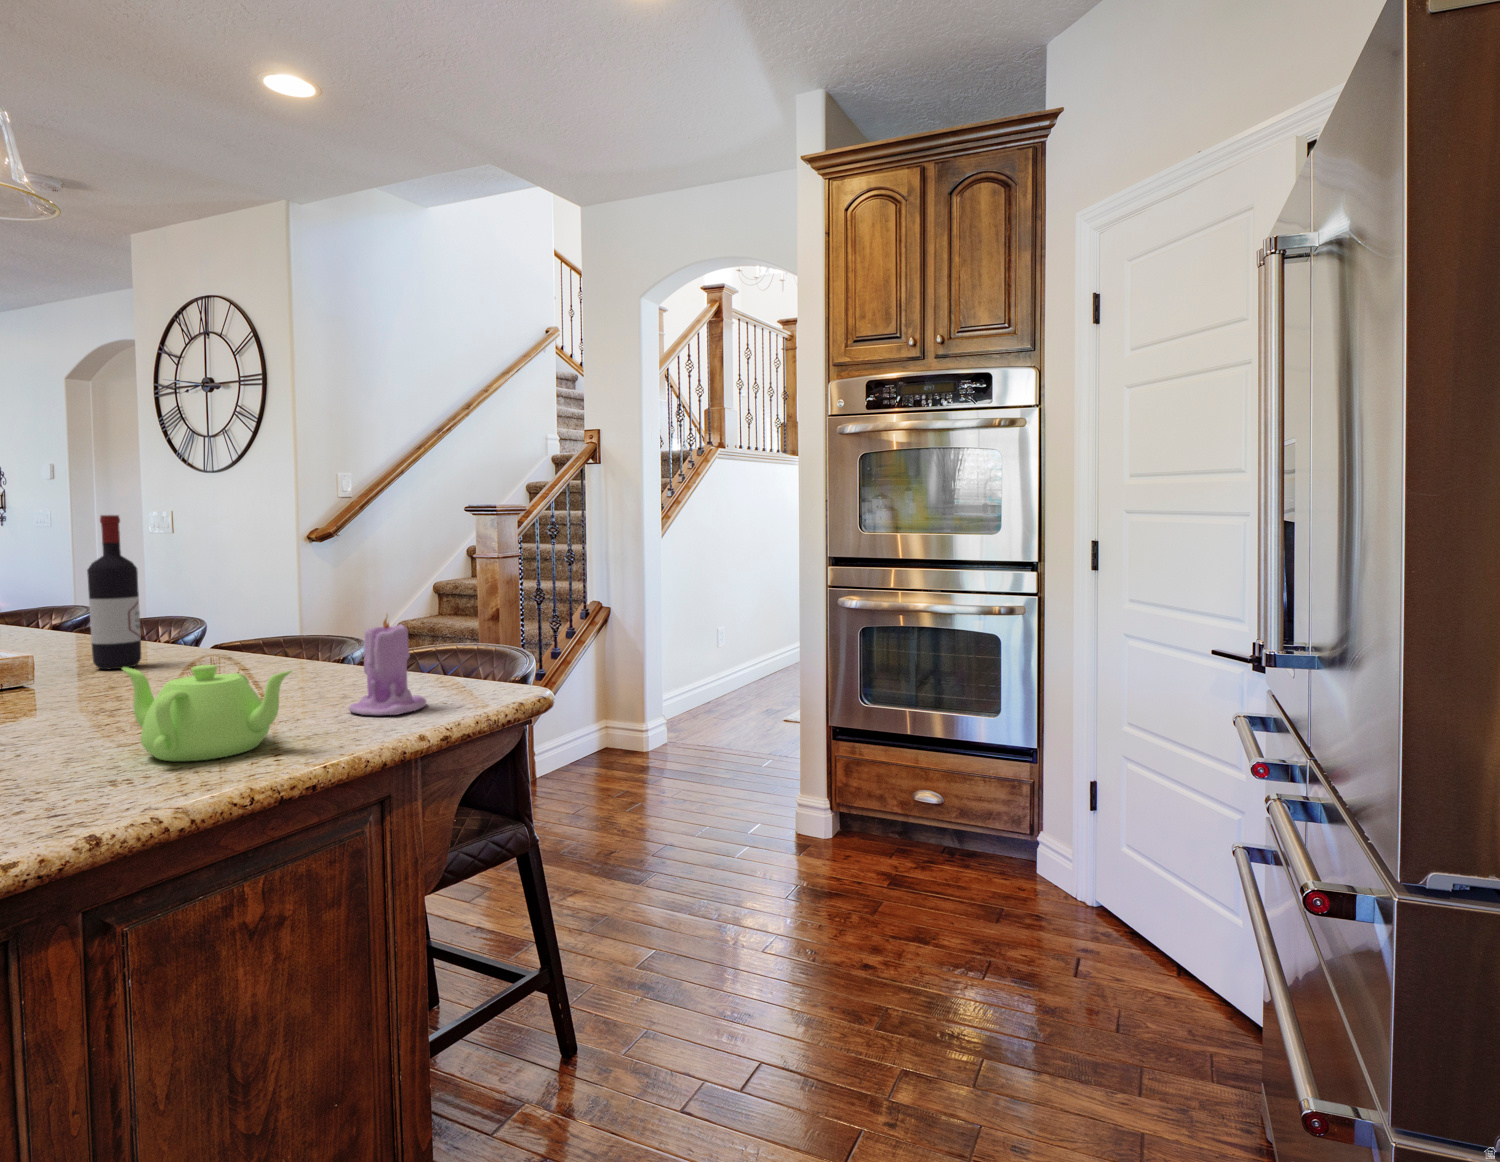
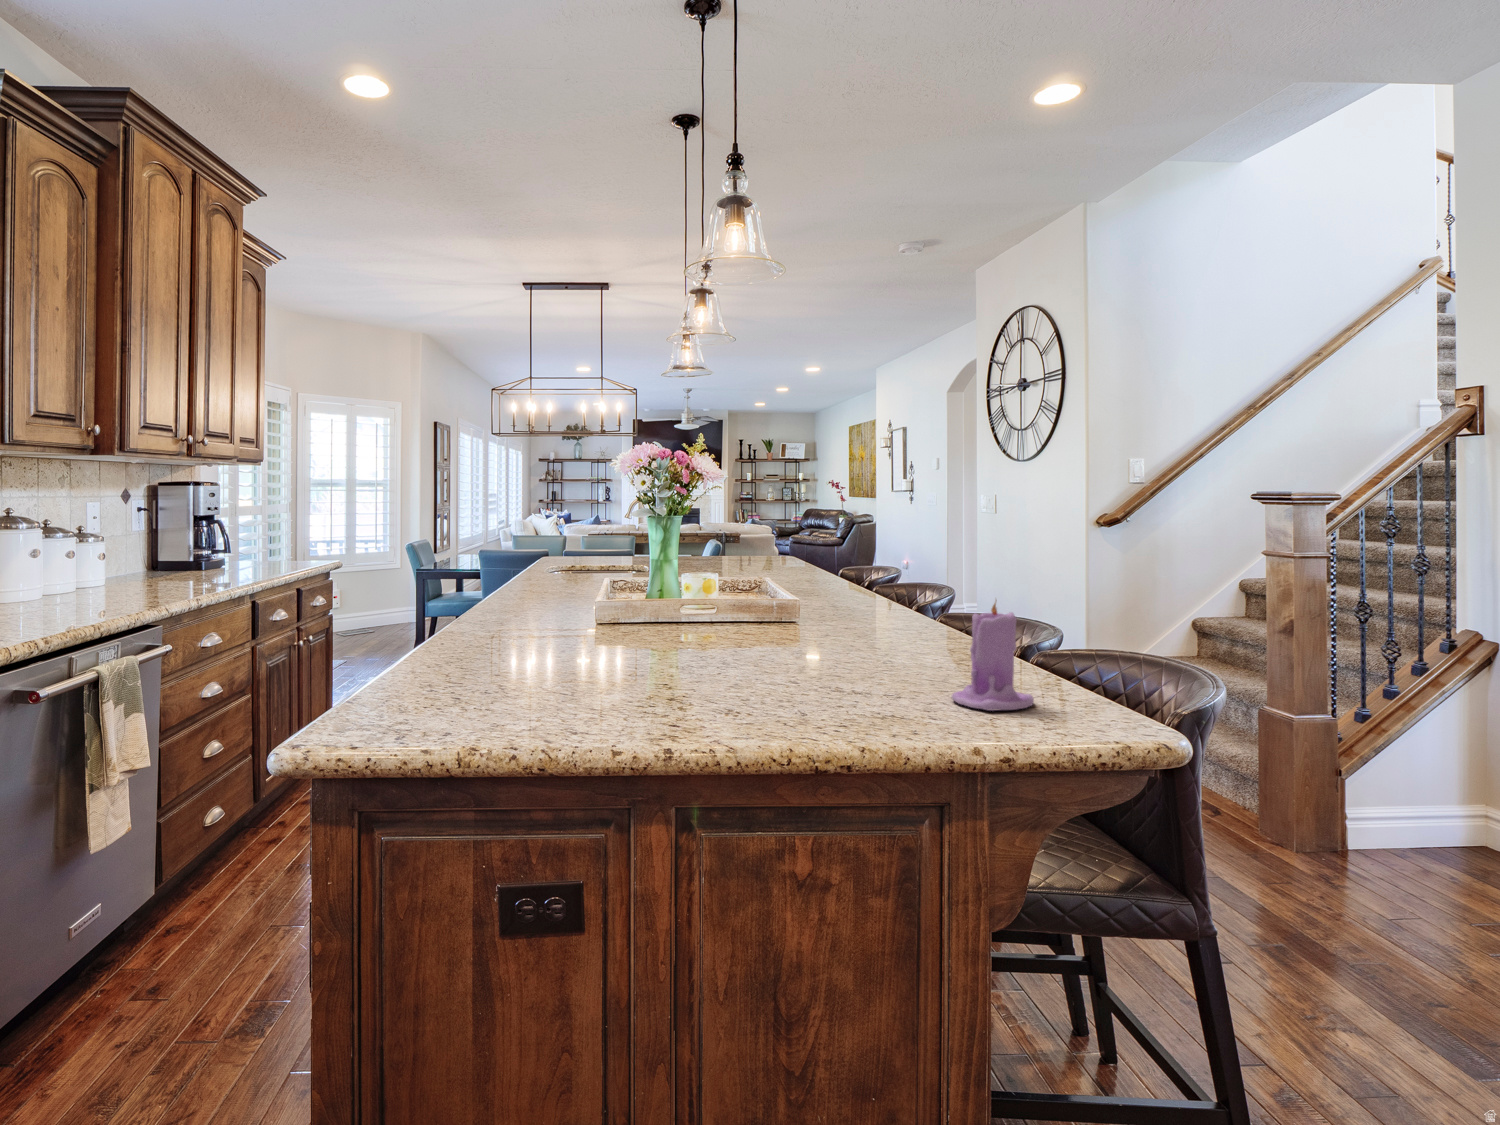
wine bottle: present [87,515,141,669] -> none [826,498,862,631]
teapot: present [122,665,292,761] -> none [747,624,863,718]

